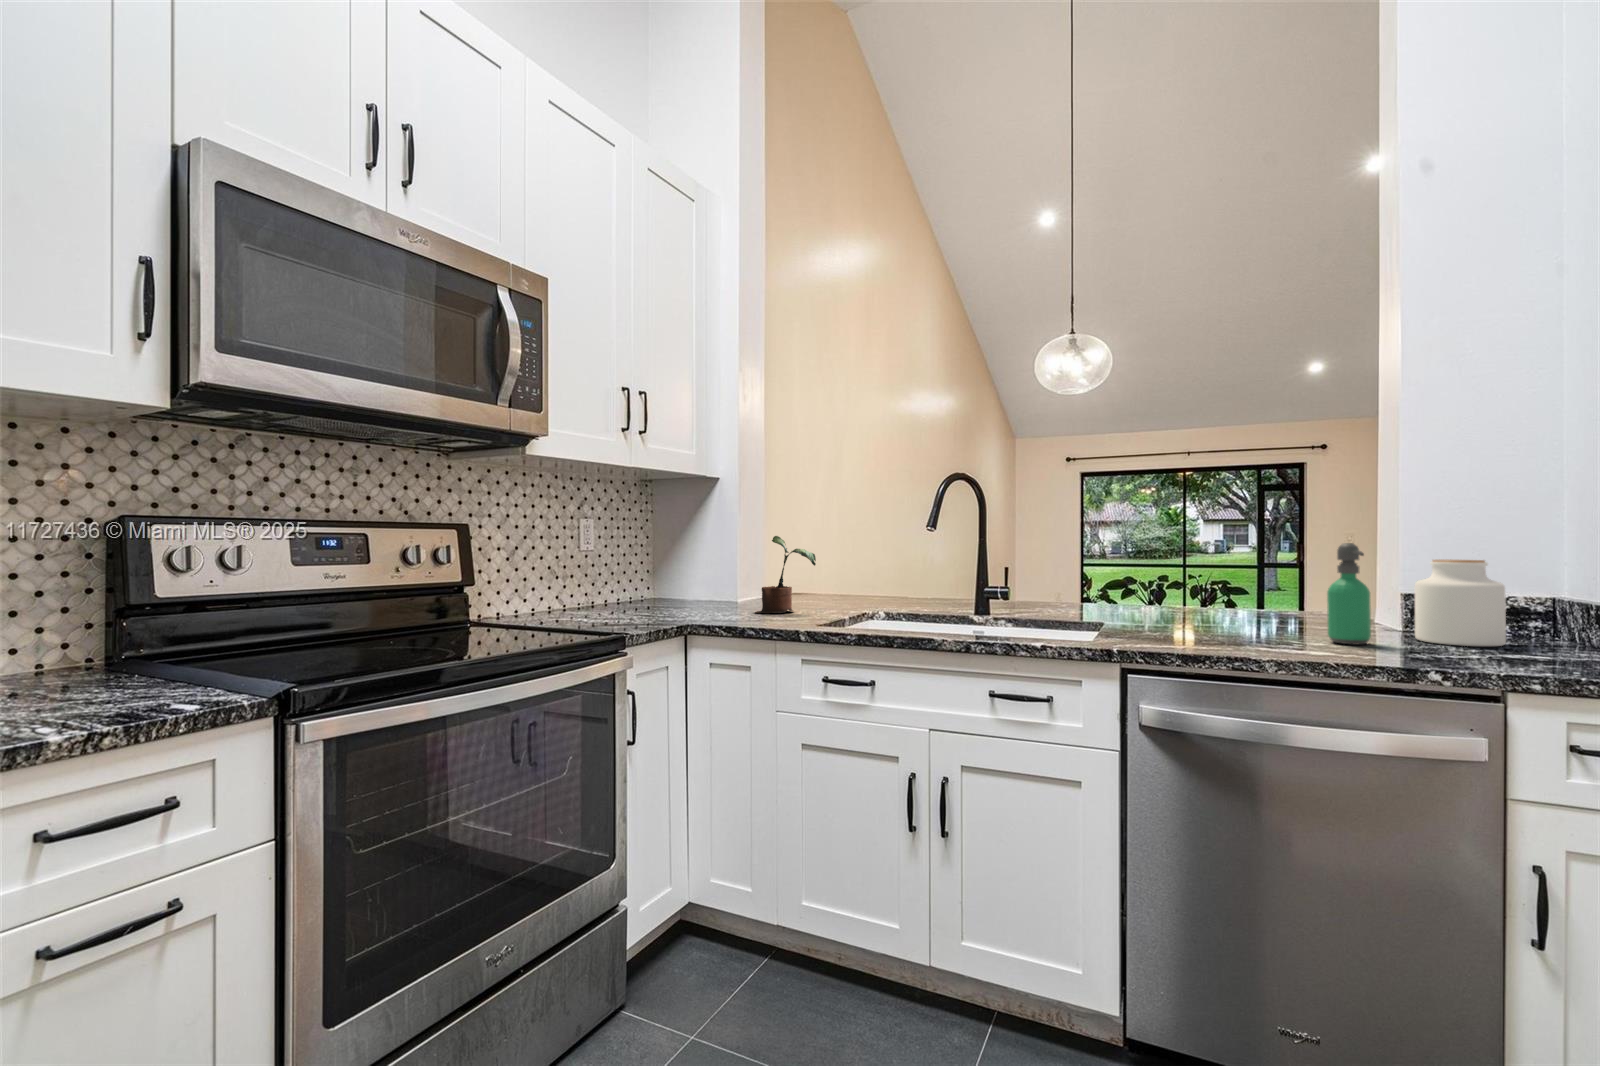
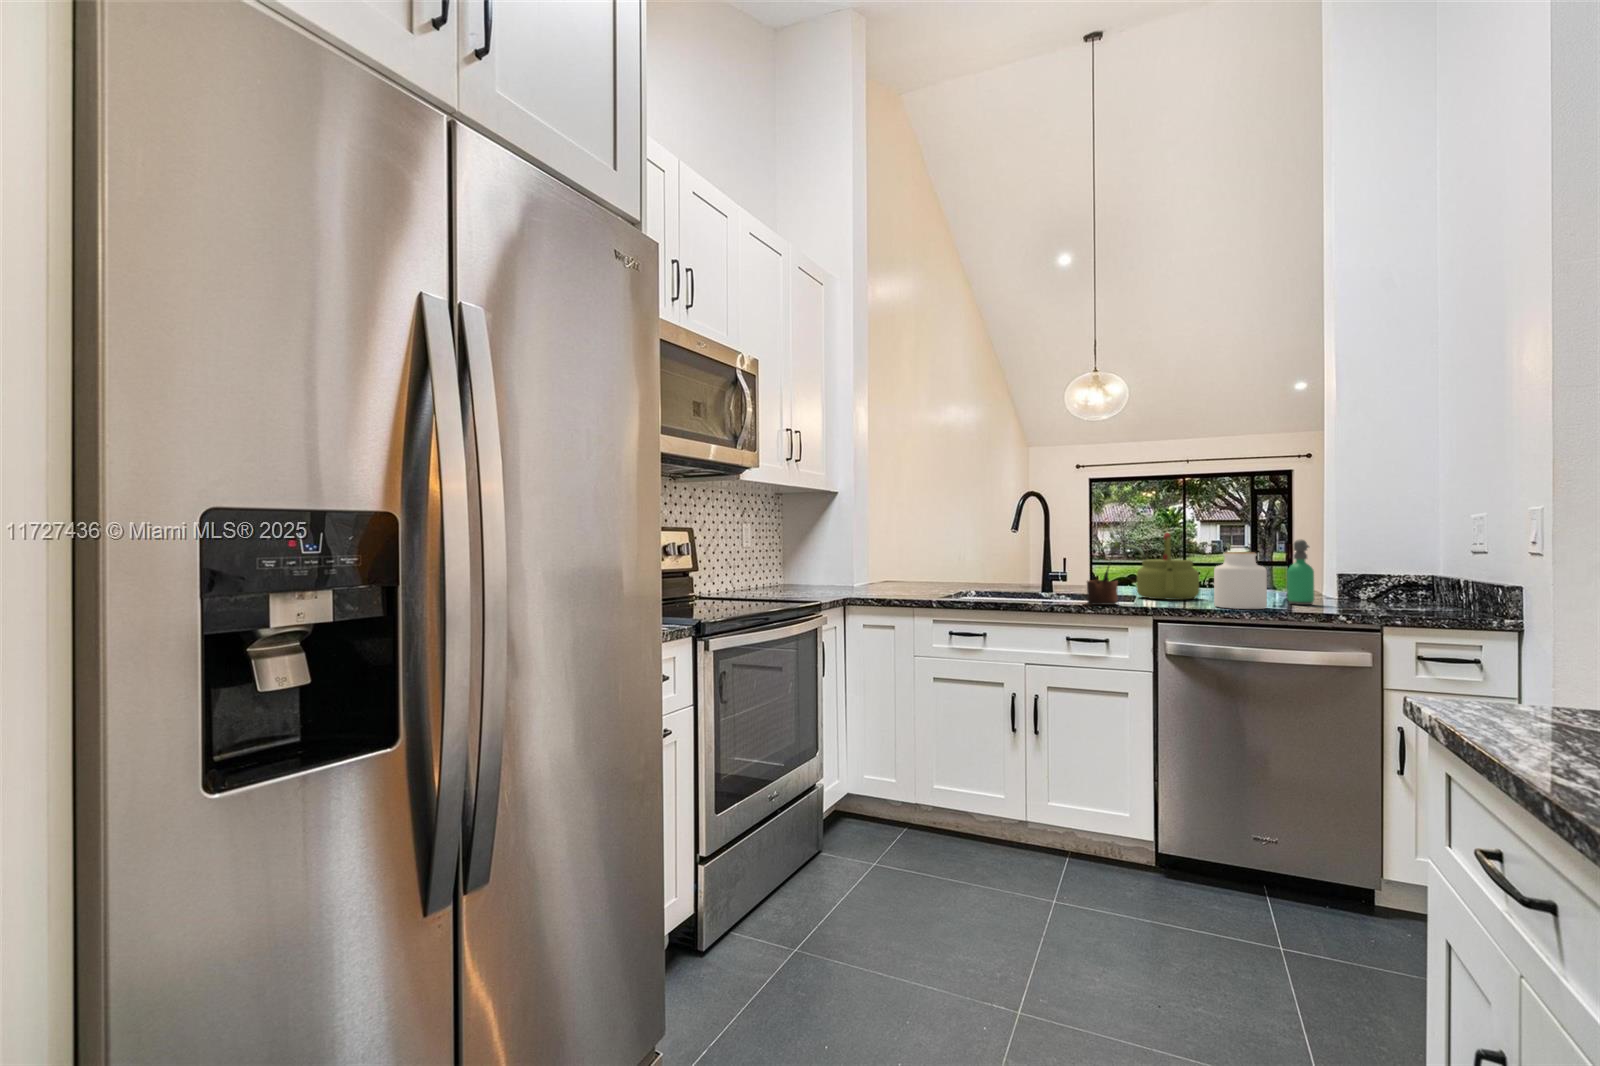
kettle: none [1102,532,1193,631] -> present [1137,533,1199,600]
potted plant: present [755,536,816,613] -> present [1086,533,1145,605]
jar: present [1415,559,1506,646] -> present [1214,552,1267,609]

